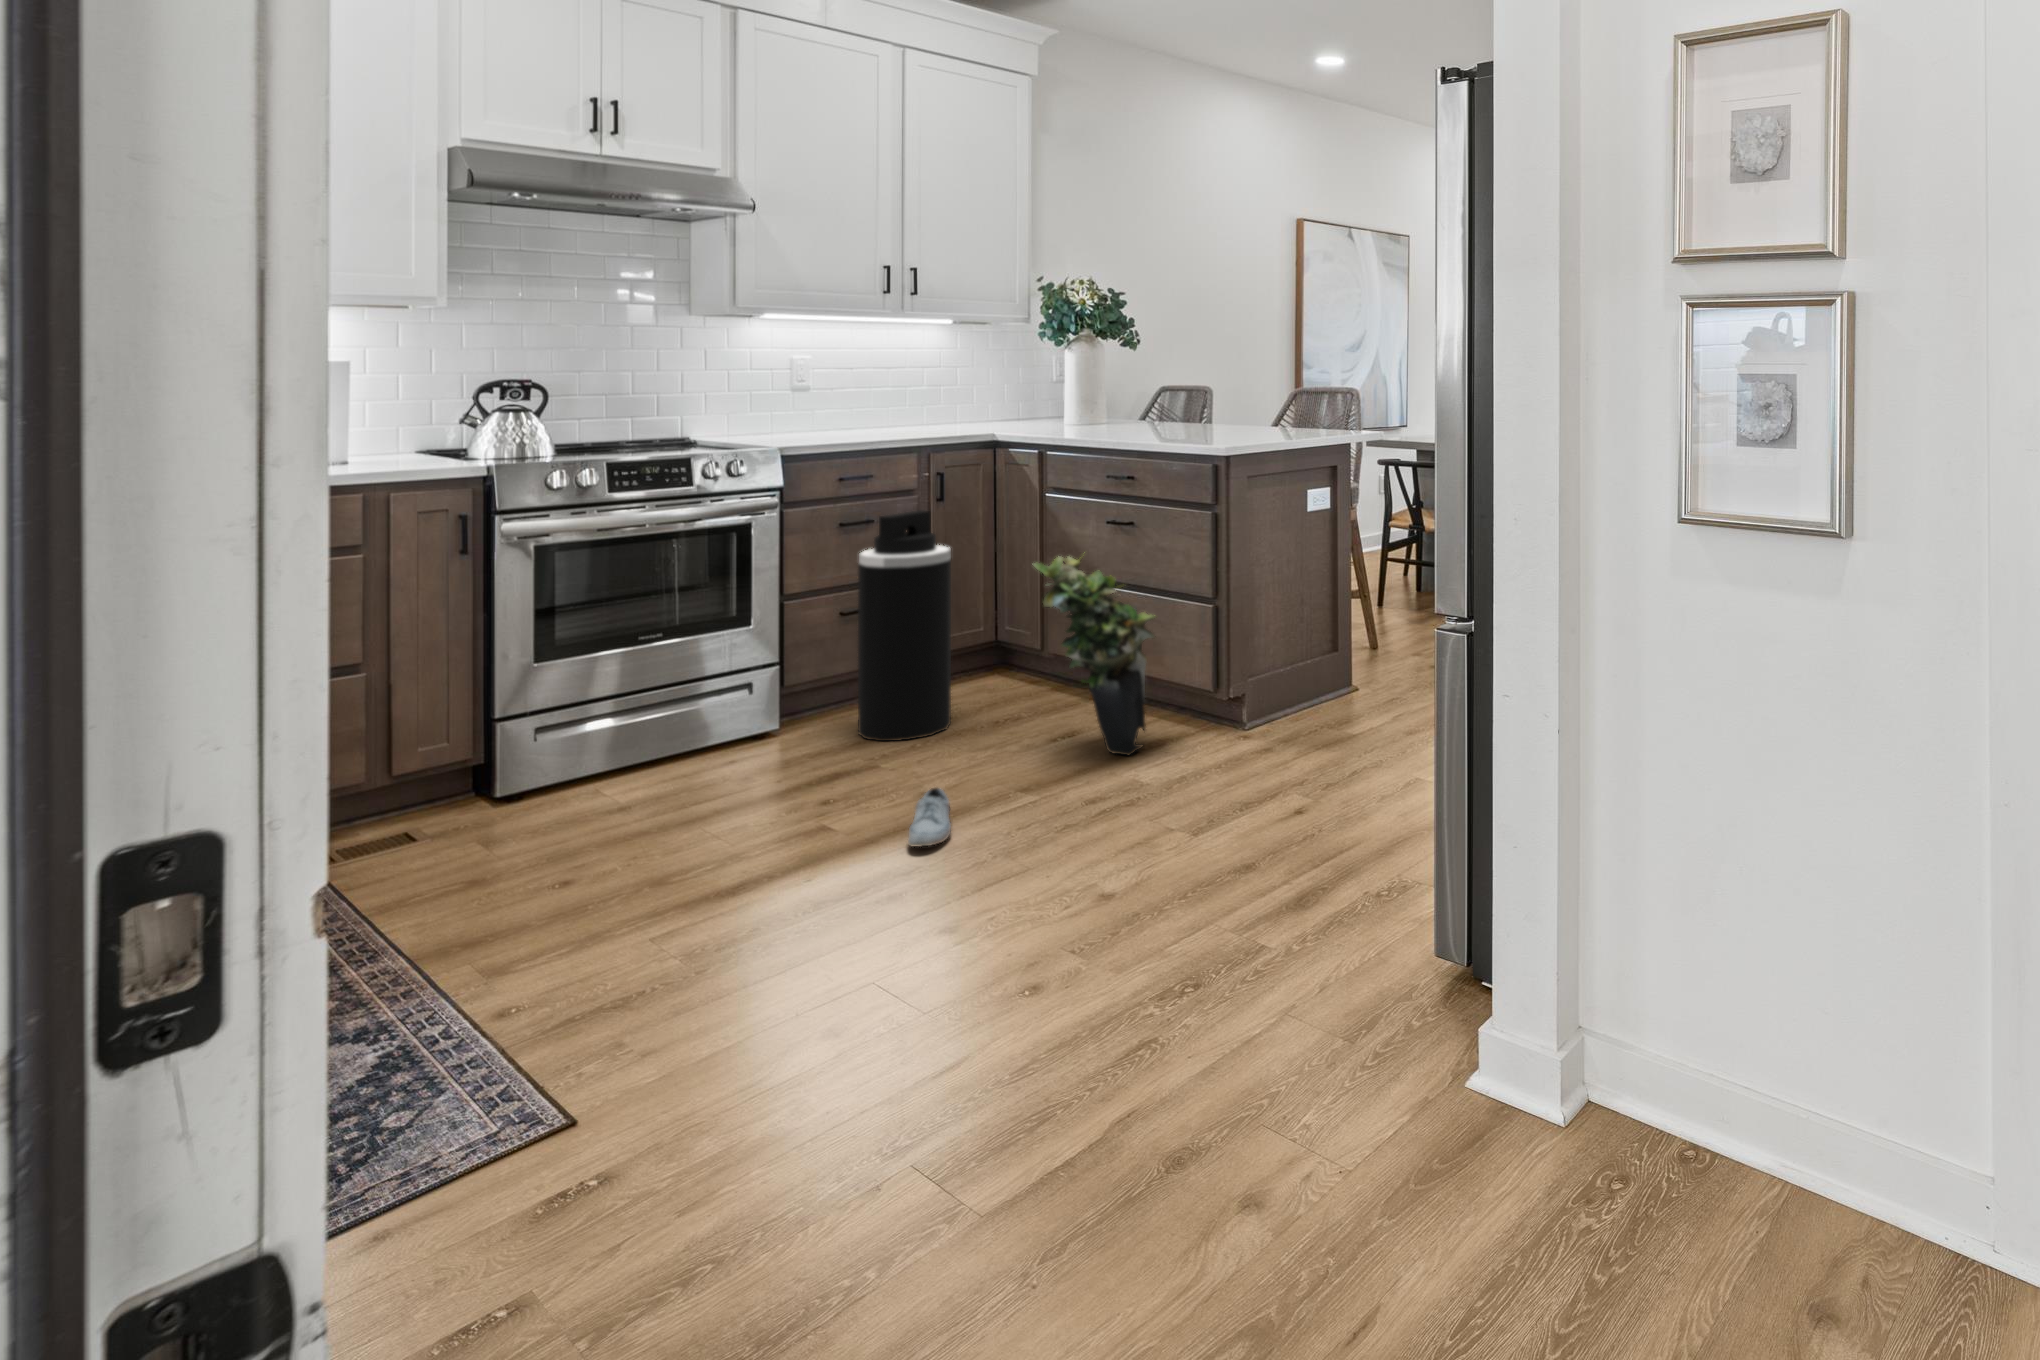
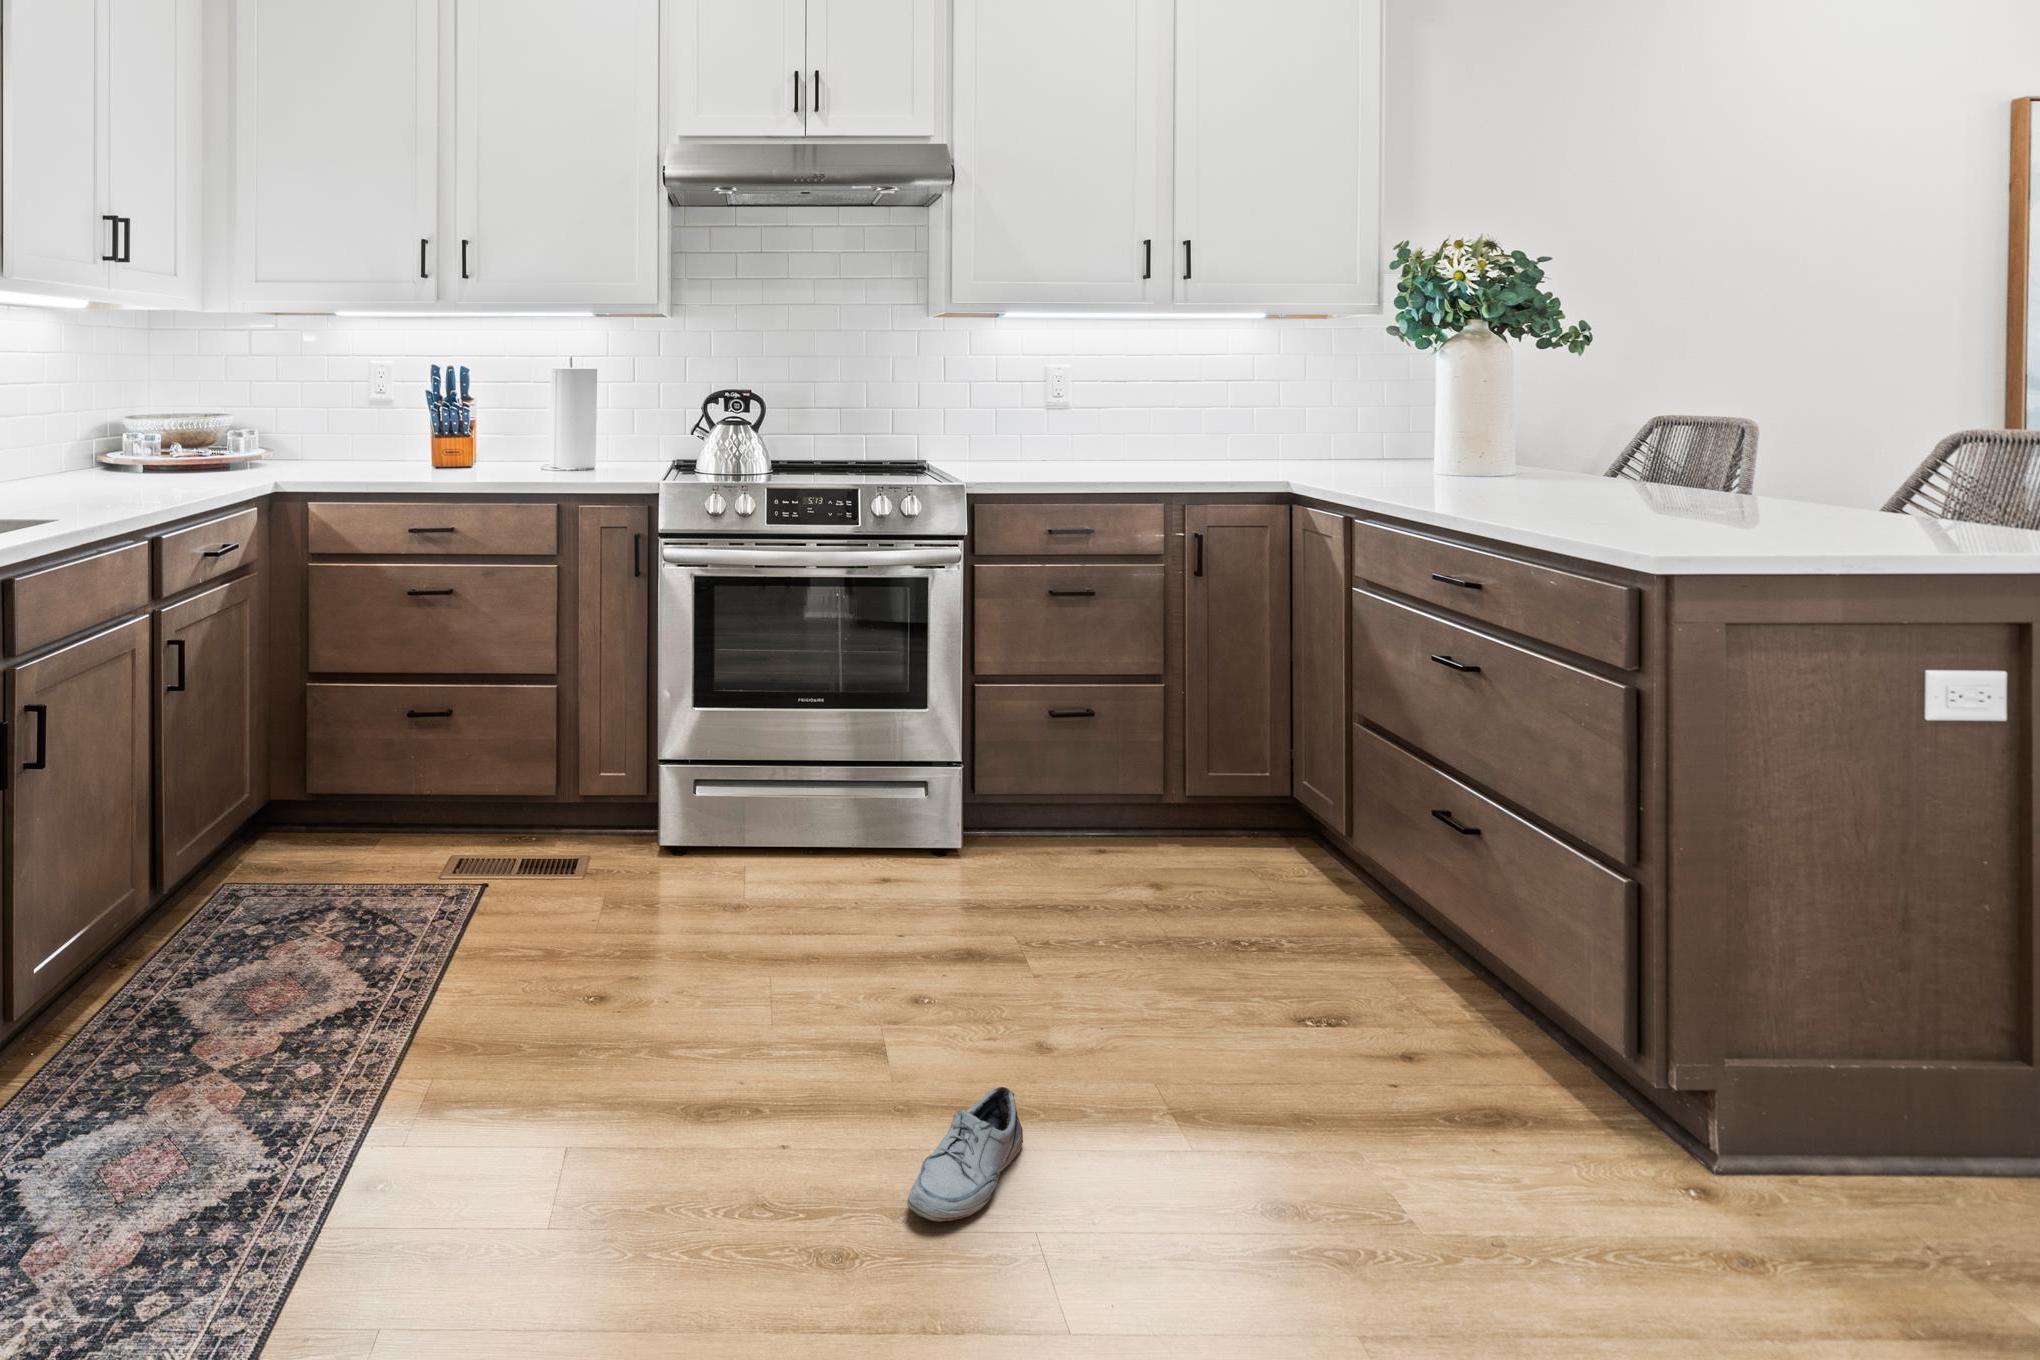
trash can: present [858,510,951,741] -> none [1048,590,1177,938]
potted plant: present [1034,557,1155,756] -> none [1252,712,1488,1137]

